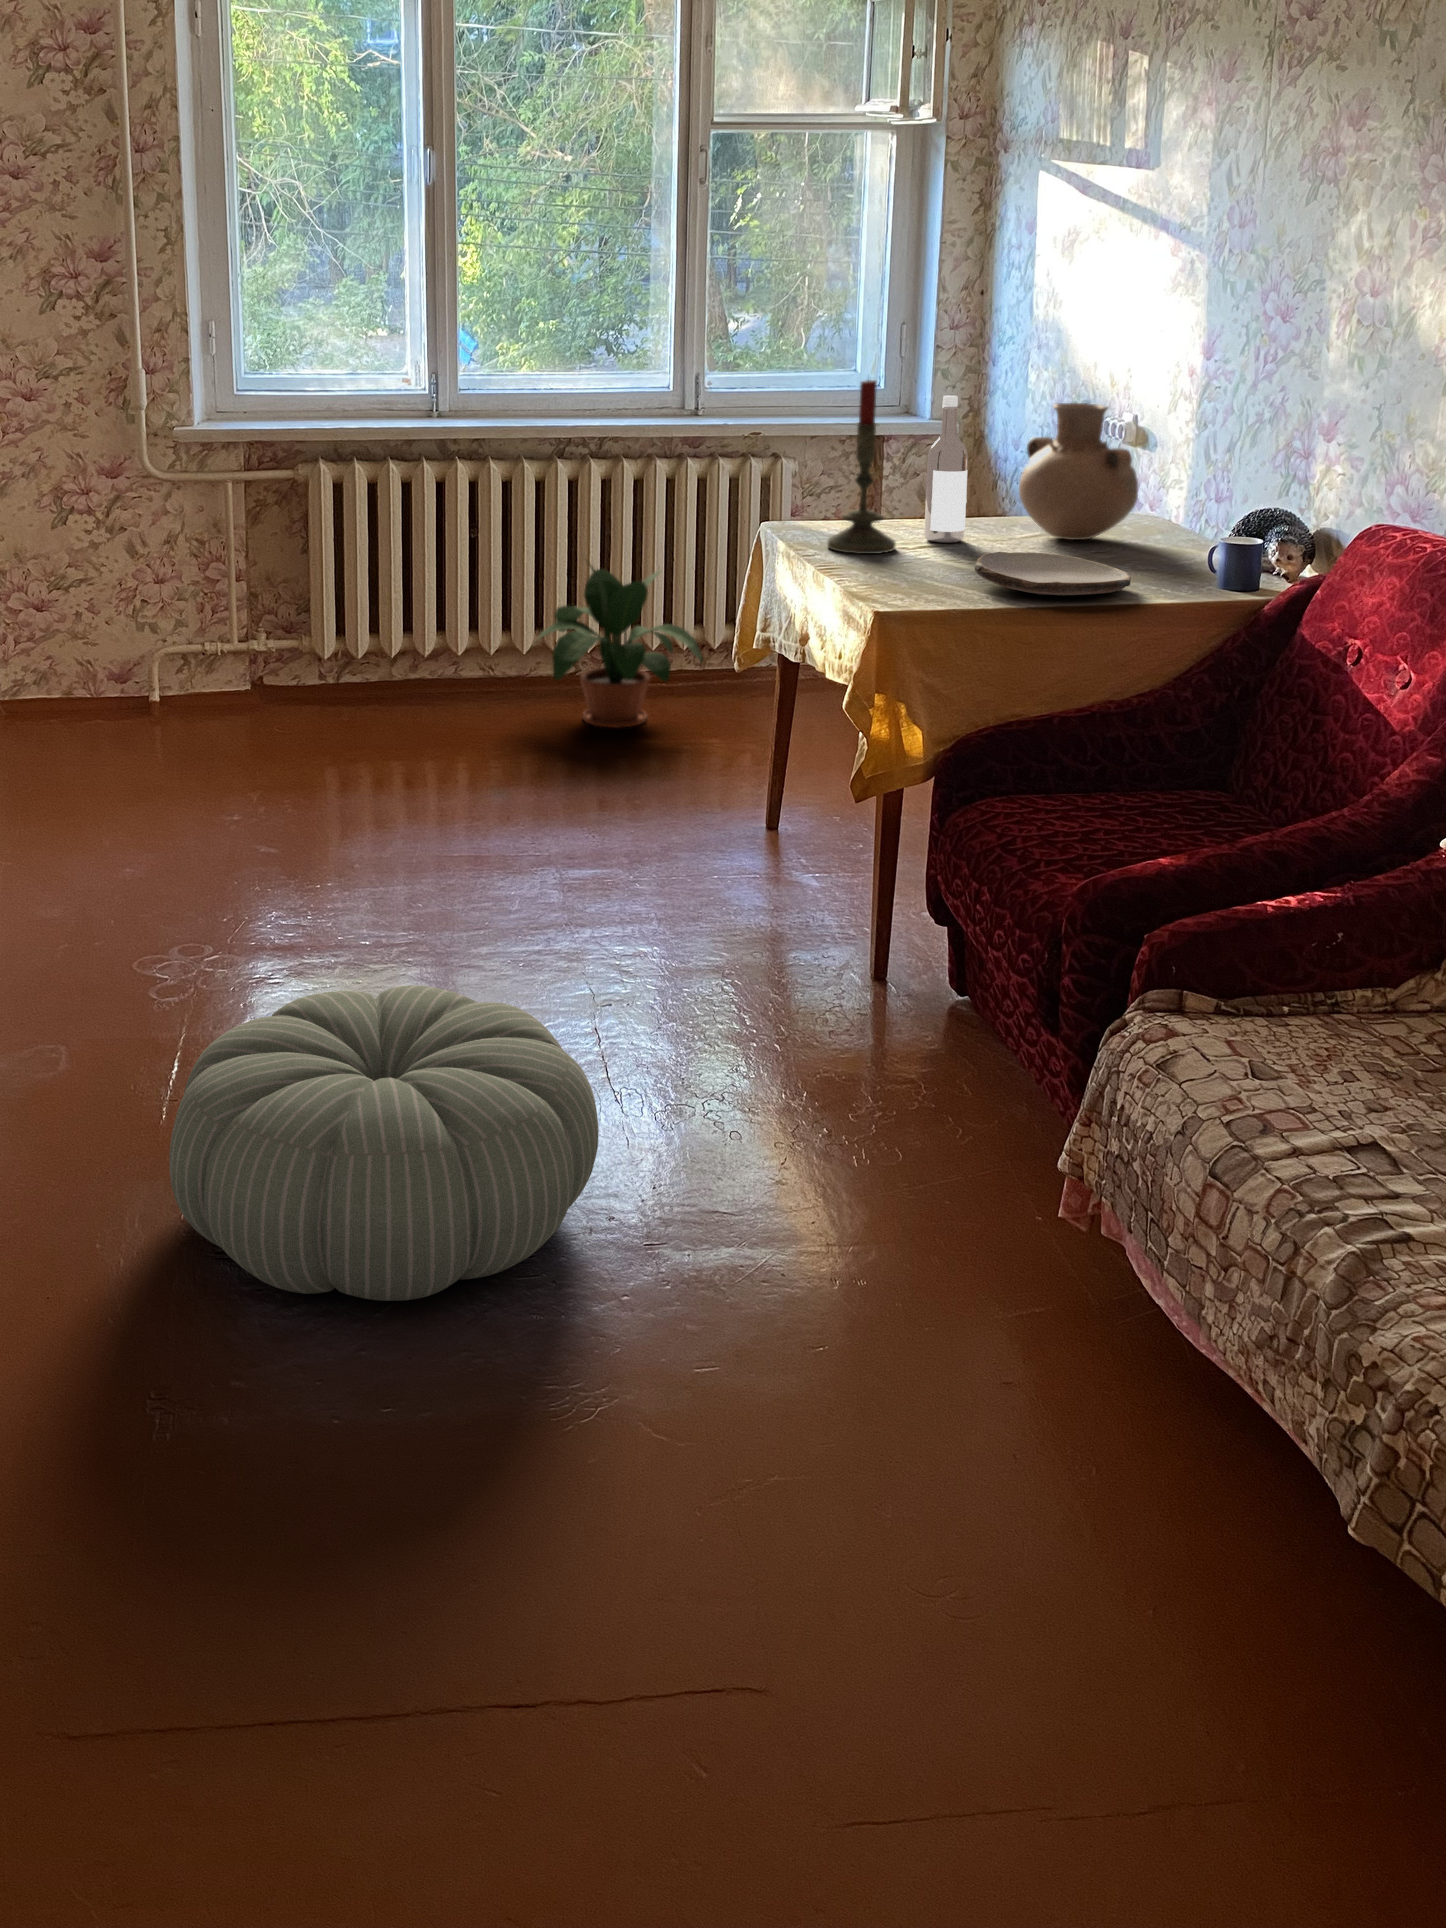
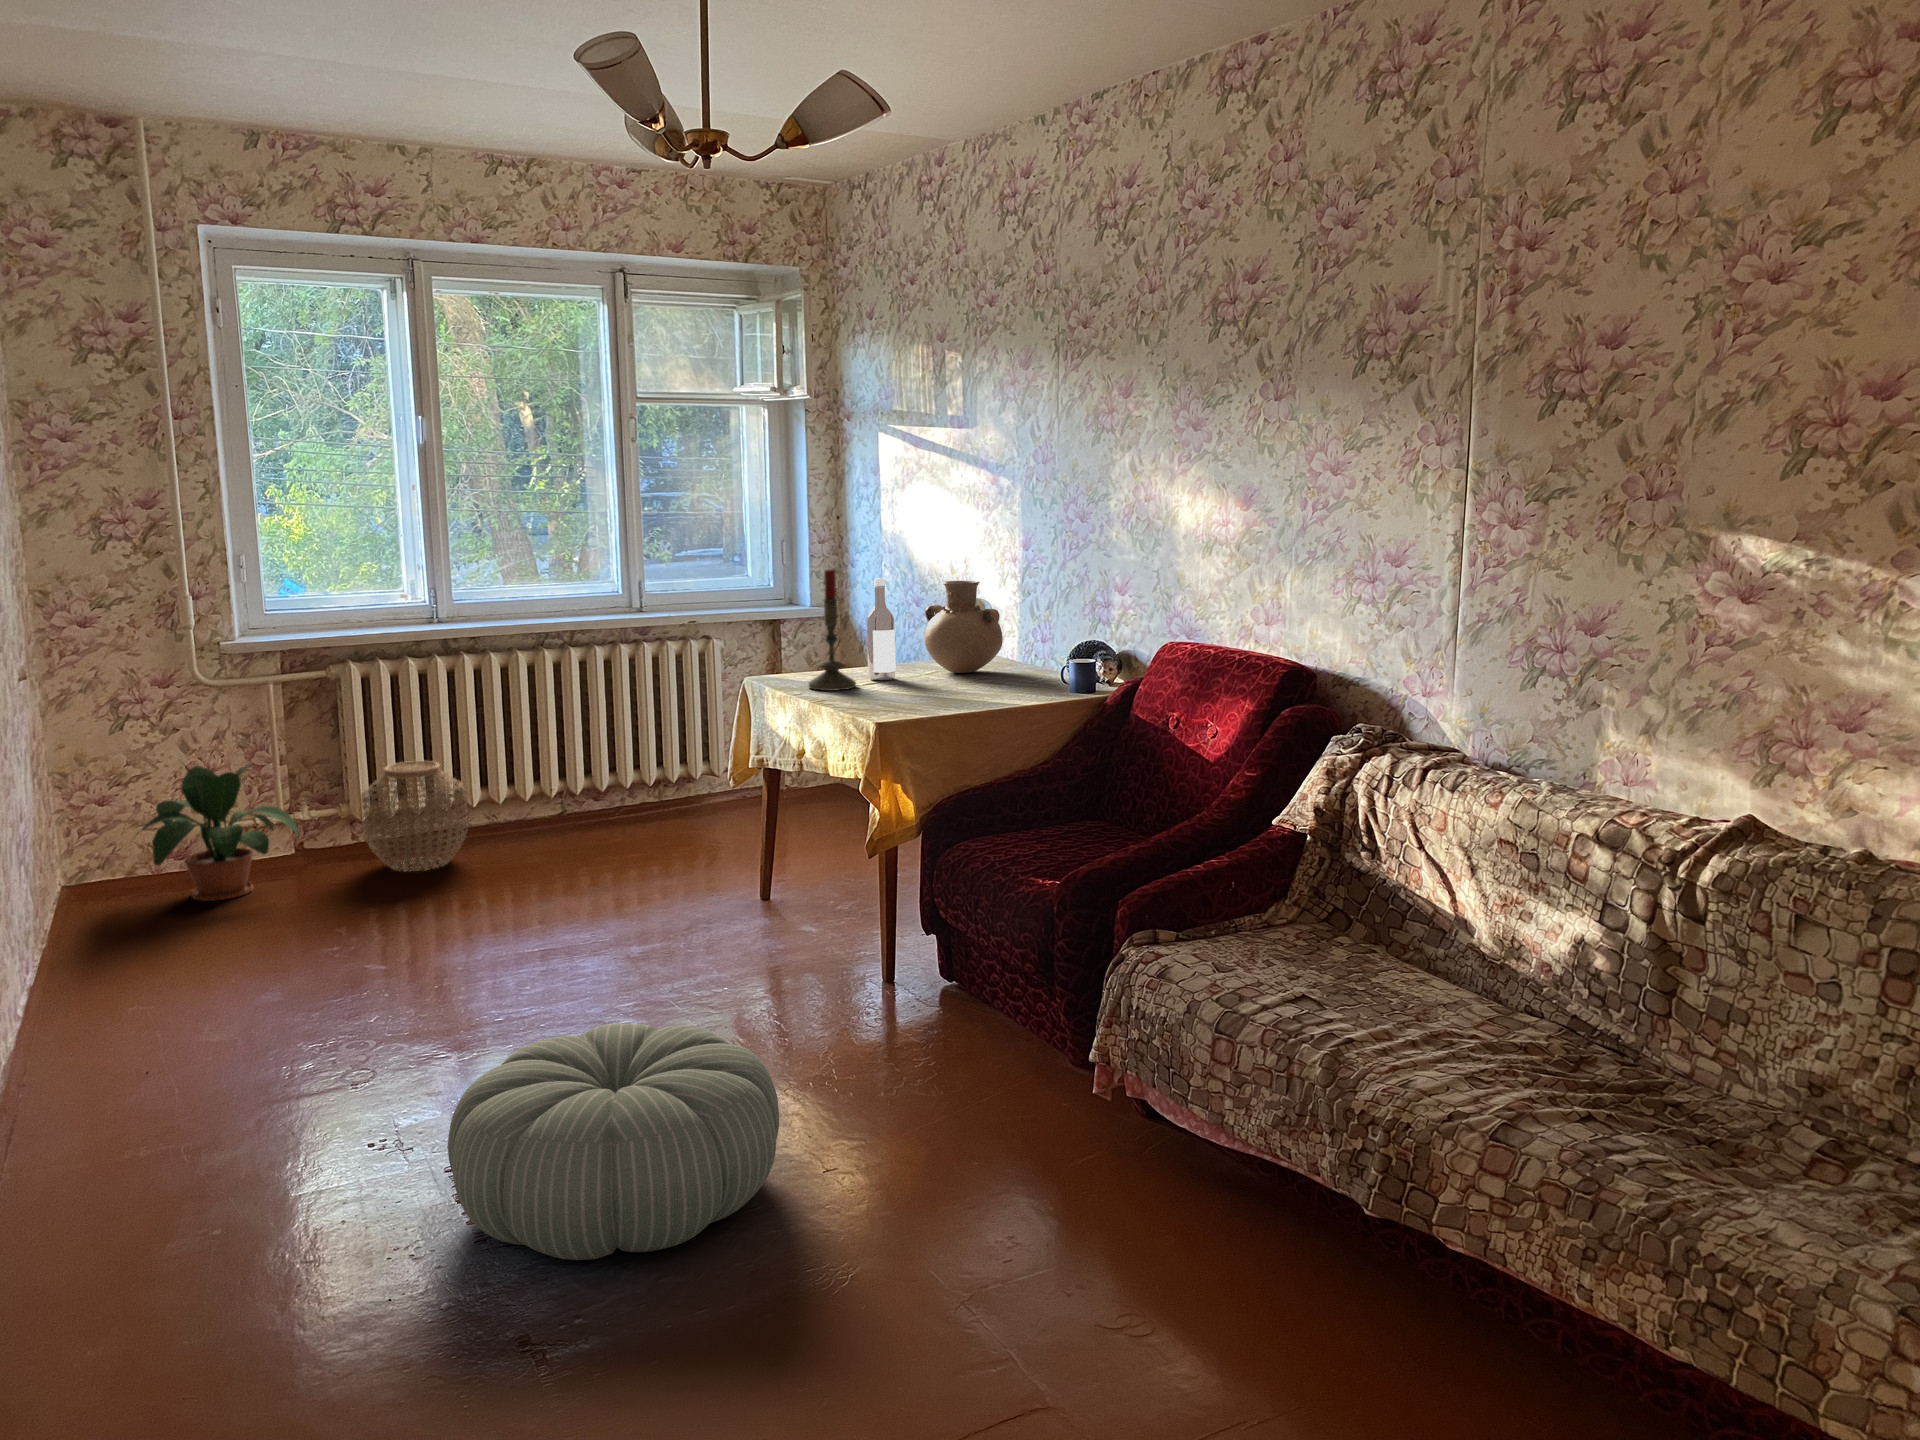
plate: present [975,552,1131,595] -> none [928,678,1031,703]
potted plant: present [539,564,703,728] -> present [137,760,300,901]
woven basket: none [315,590,438,728] -> present [361,761,468,871]

